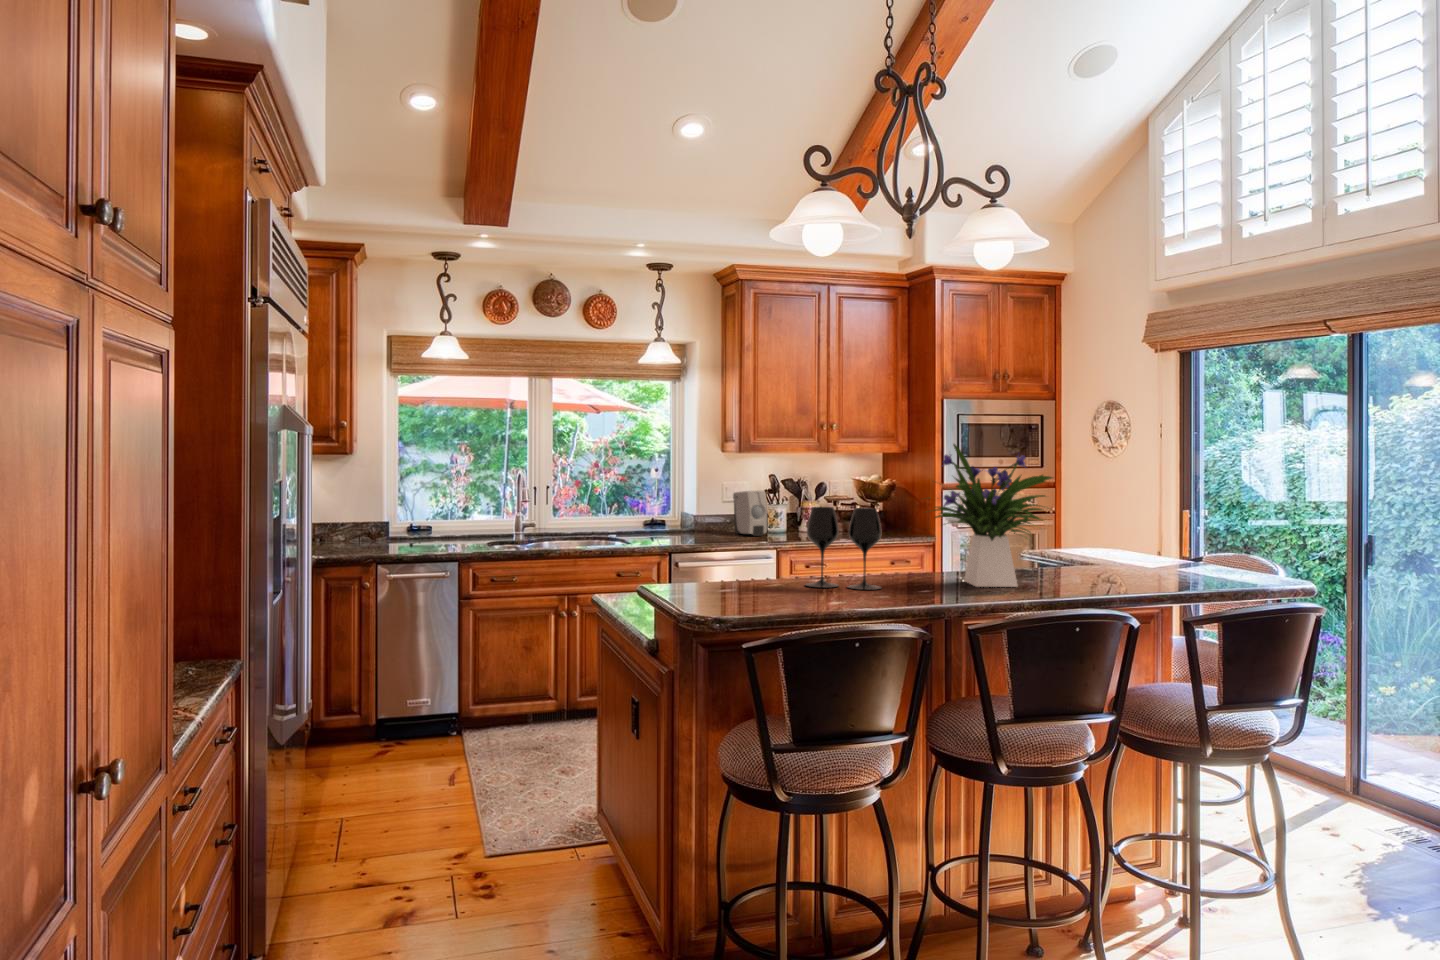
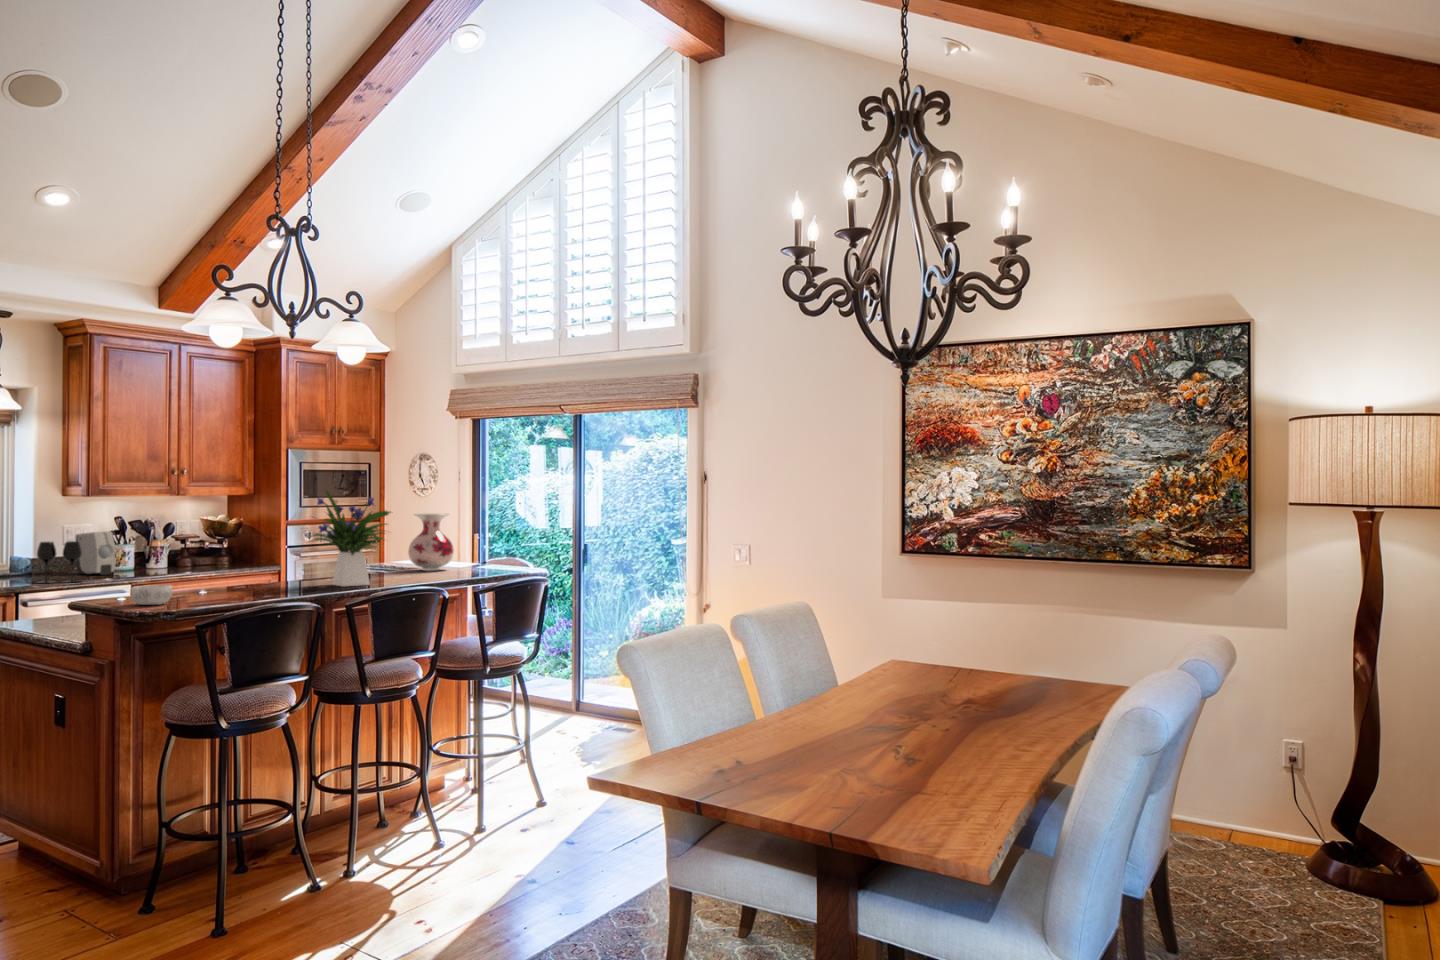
vase: none [1081,480,1150,564] -> present [408,513,454,571]
wine glass: present [806,507,881,590] -> present [37,541,82,583]
decorative bowl: none [690,571,739,600] -> present [131,585,172,605]

